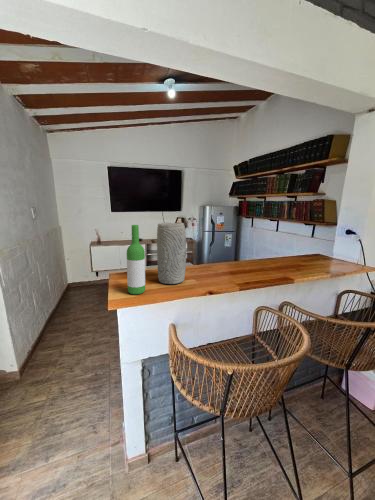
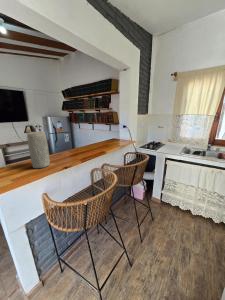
wine bottle: present [127,225,145,294] -> none [10,136,27,178]

